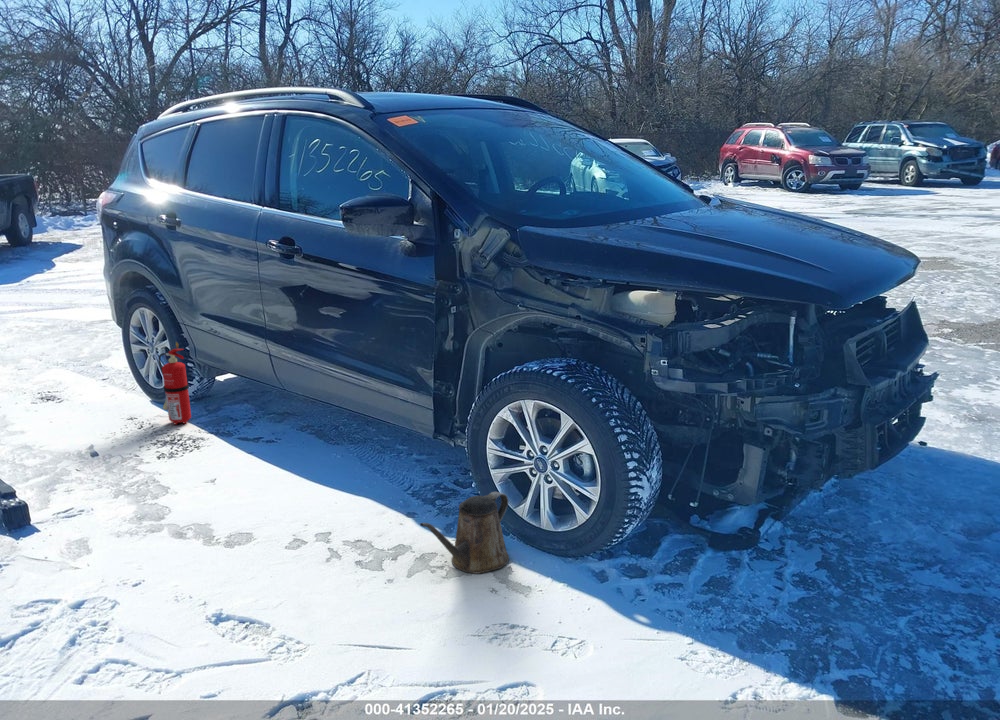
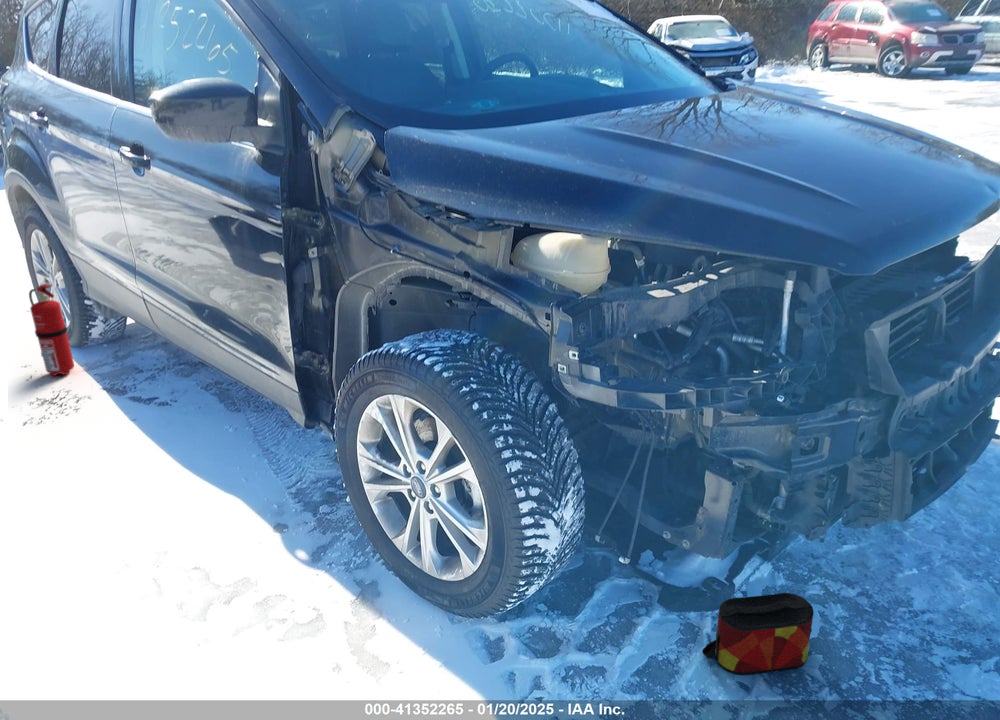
watering can: present [420,492,509,574] -> none [220,516,380,634]
bag: none [746,528,820,582] -> present [702,593,814,675]

